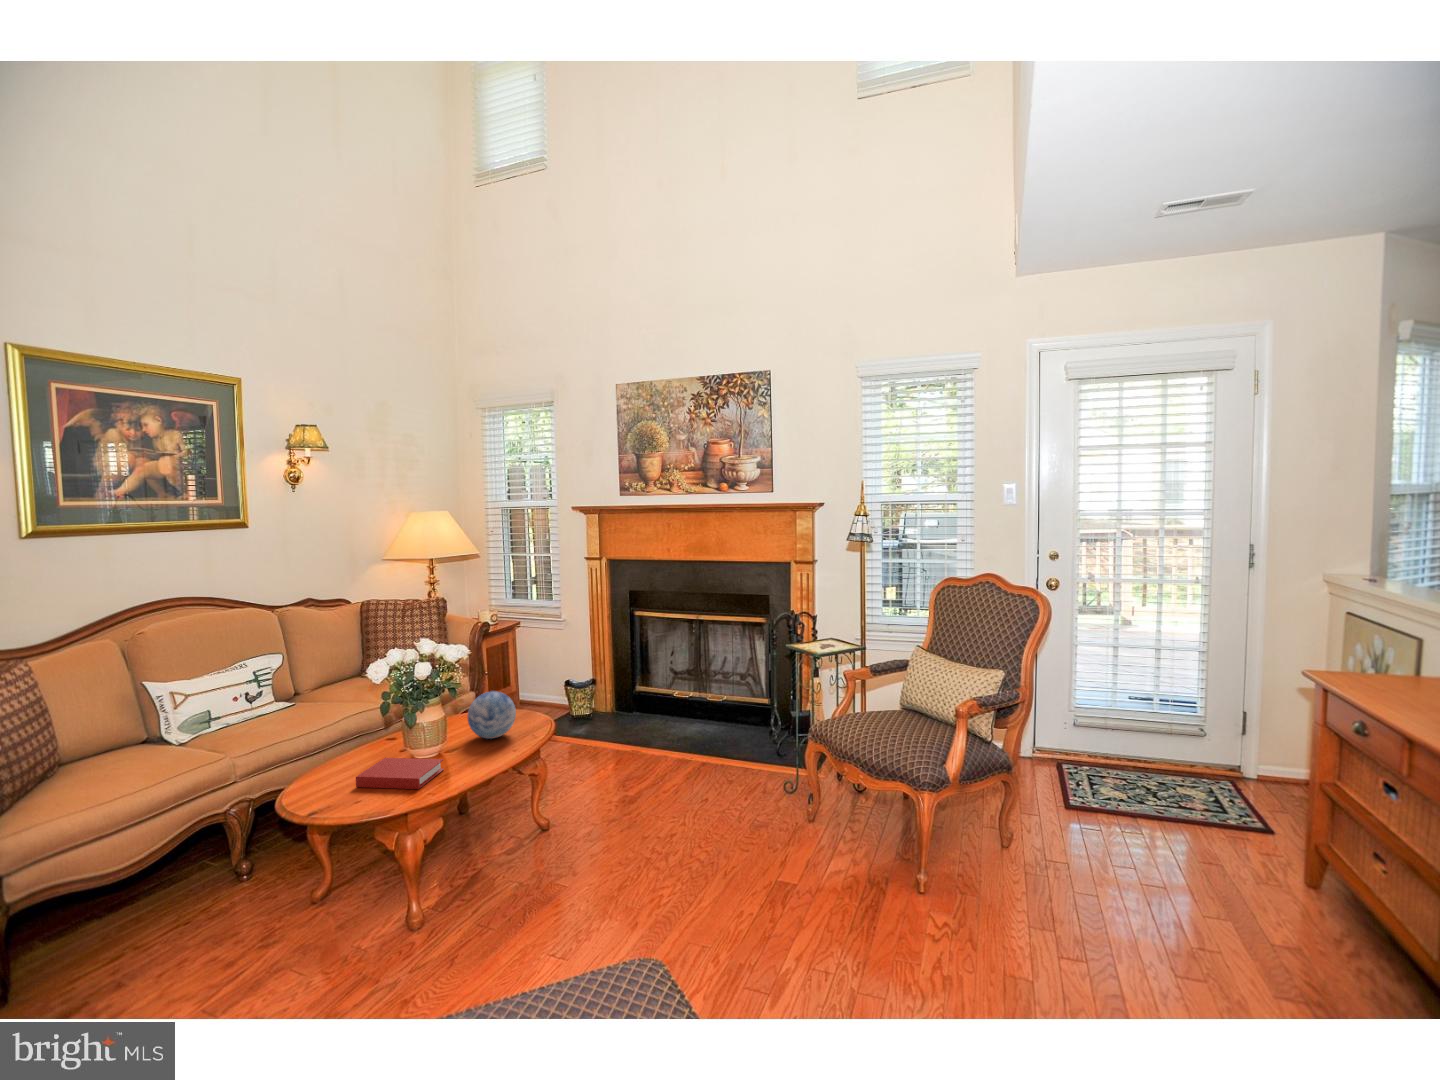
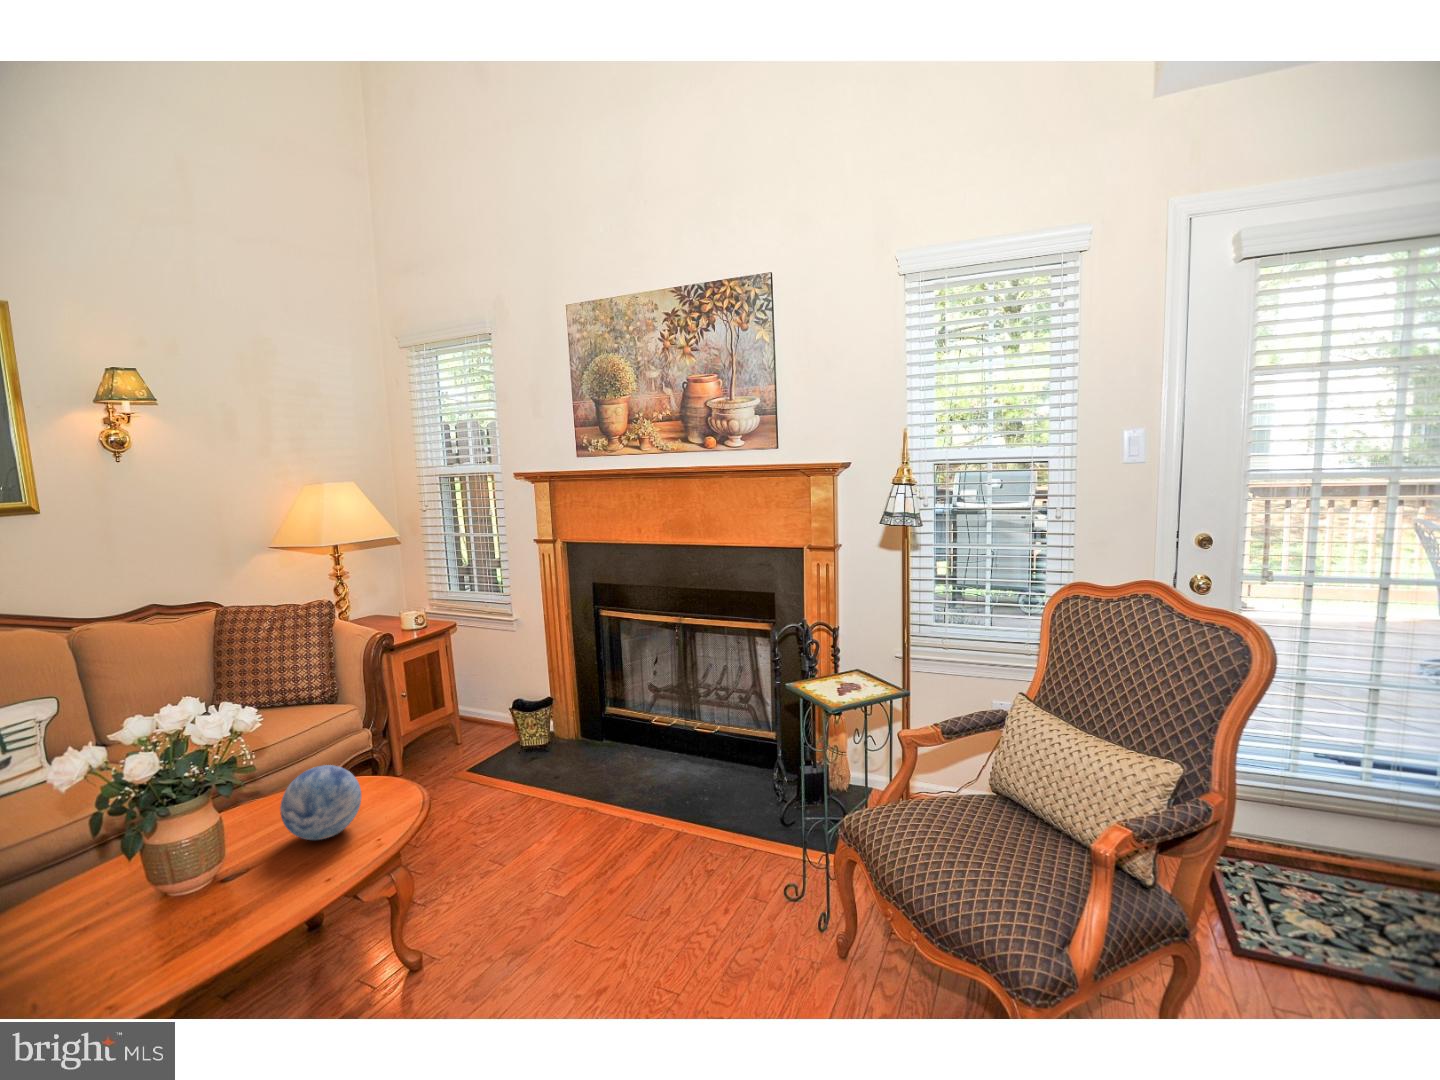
book: present [356,758,444,789] -> none [37,891,206,967]

